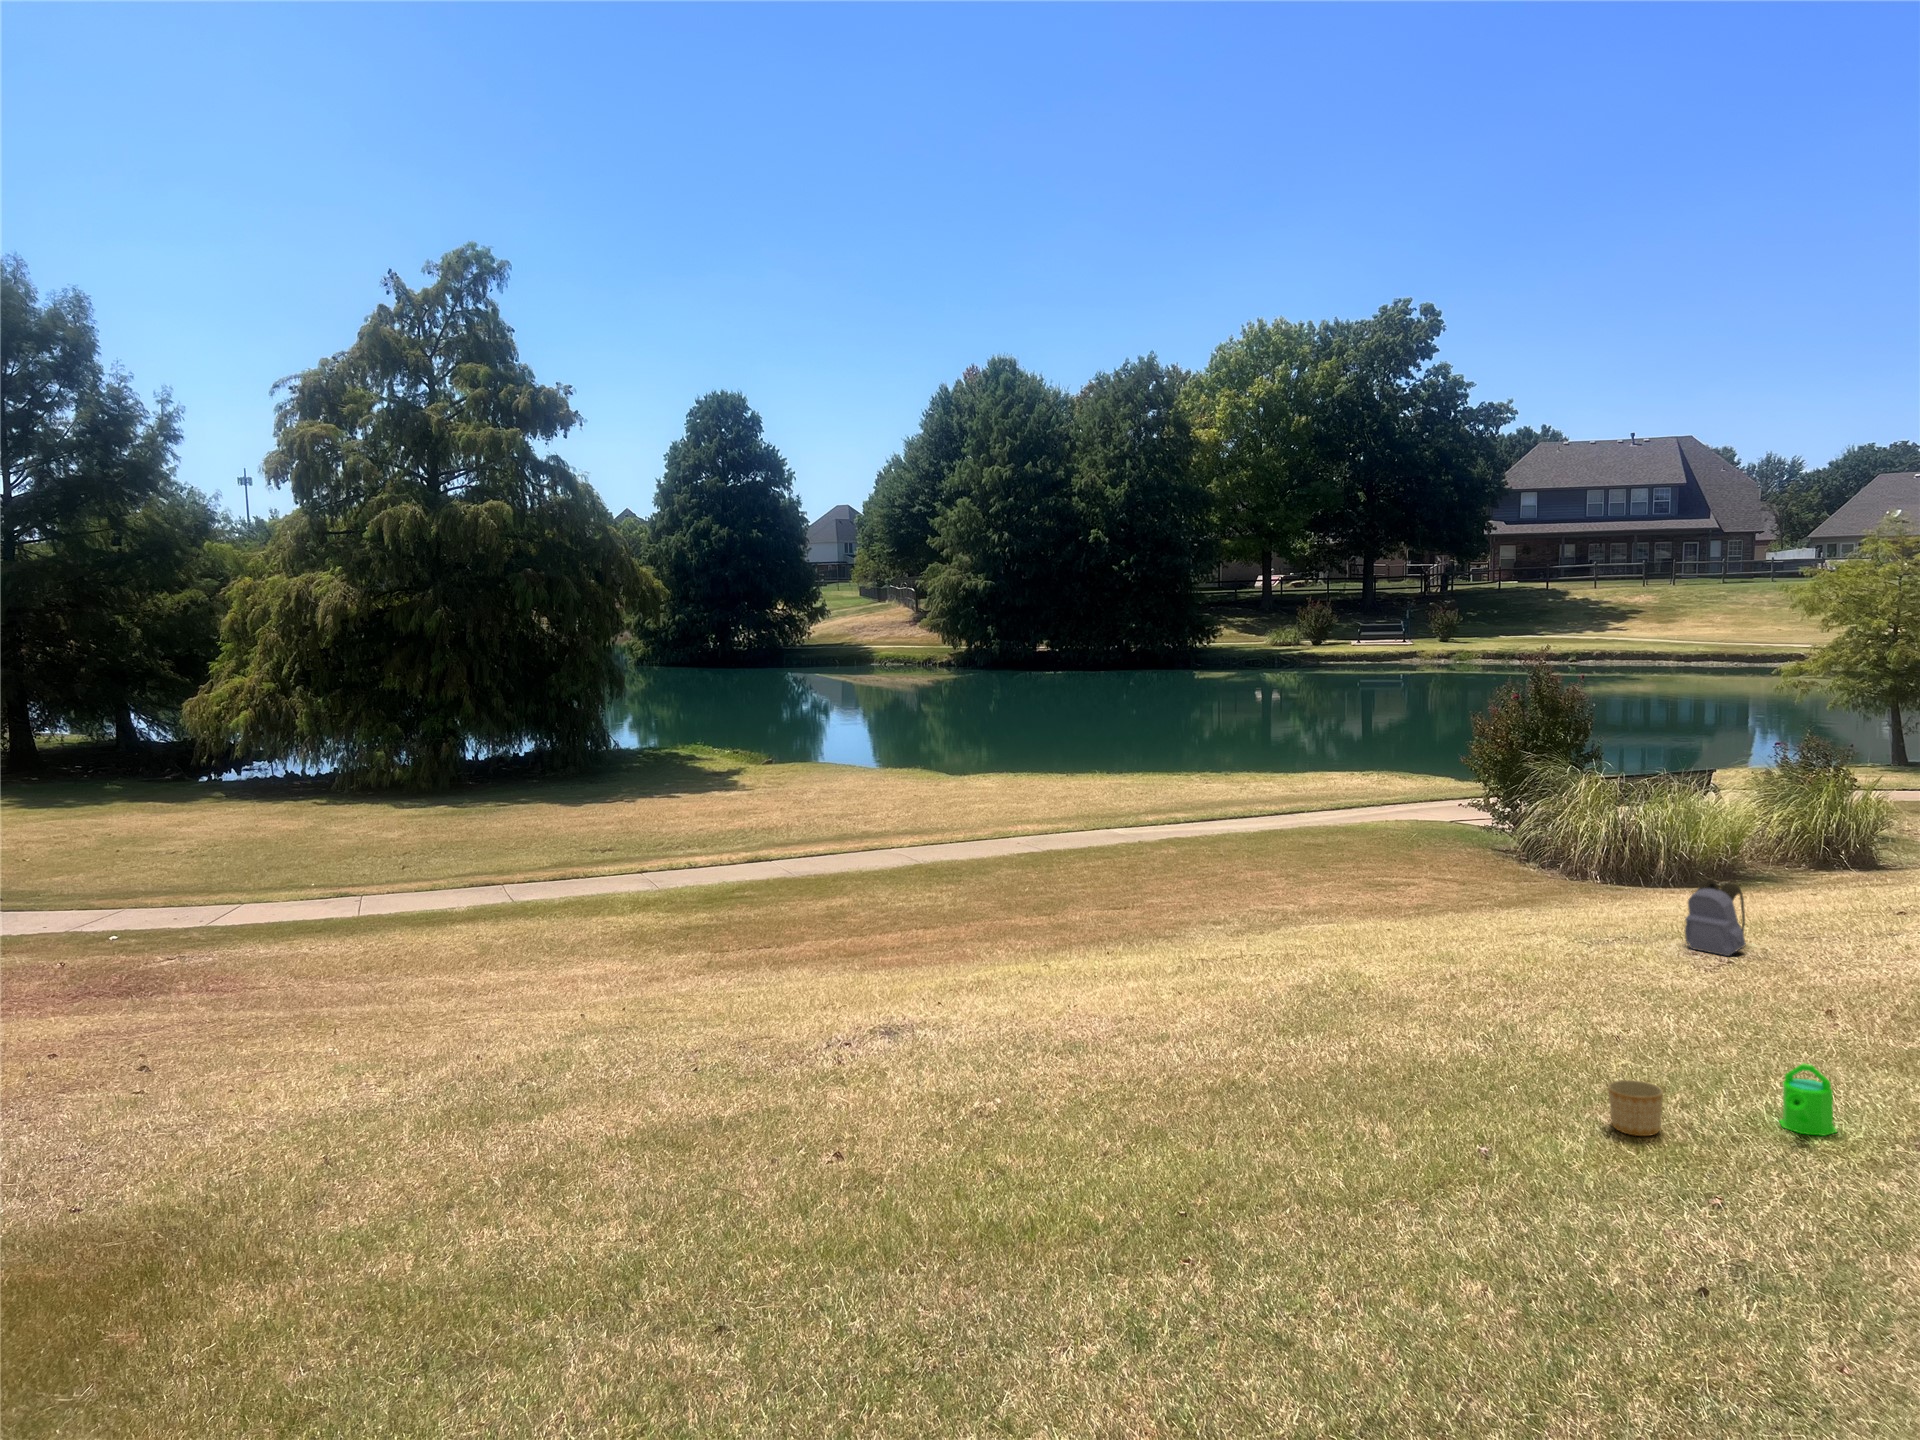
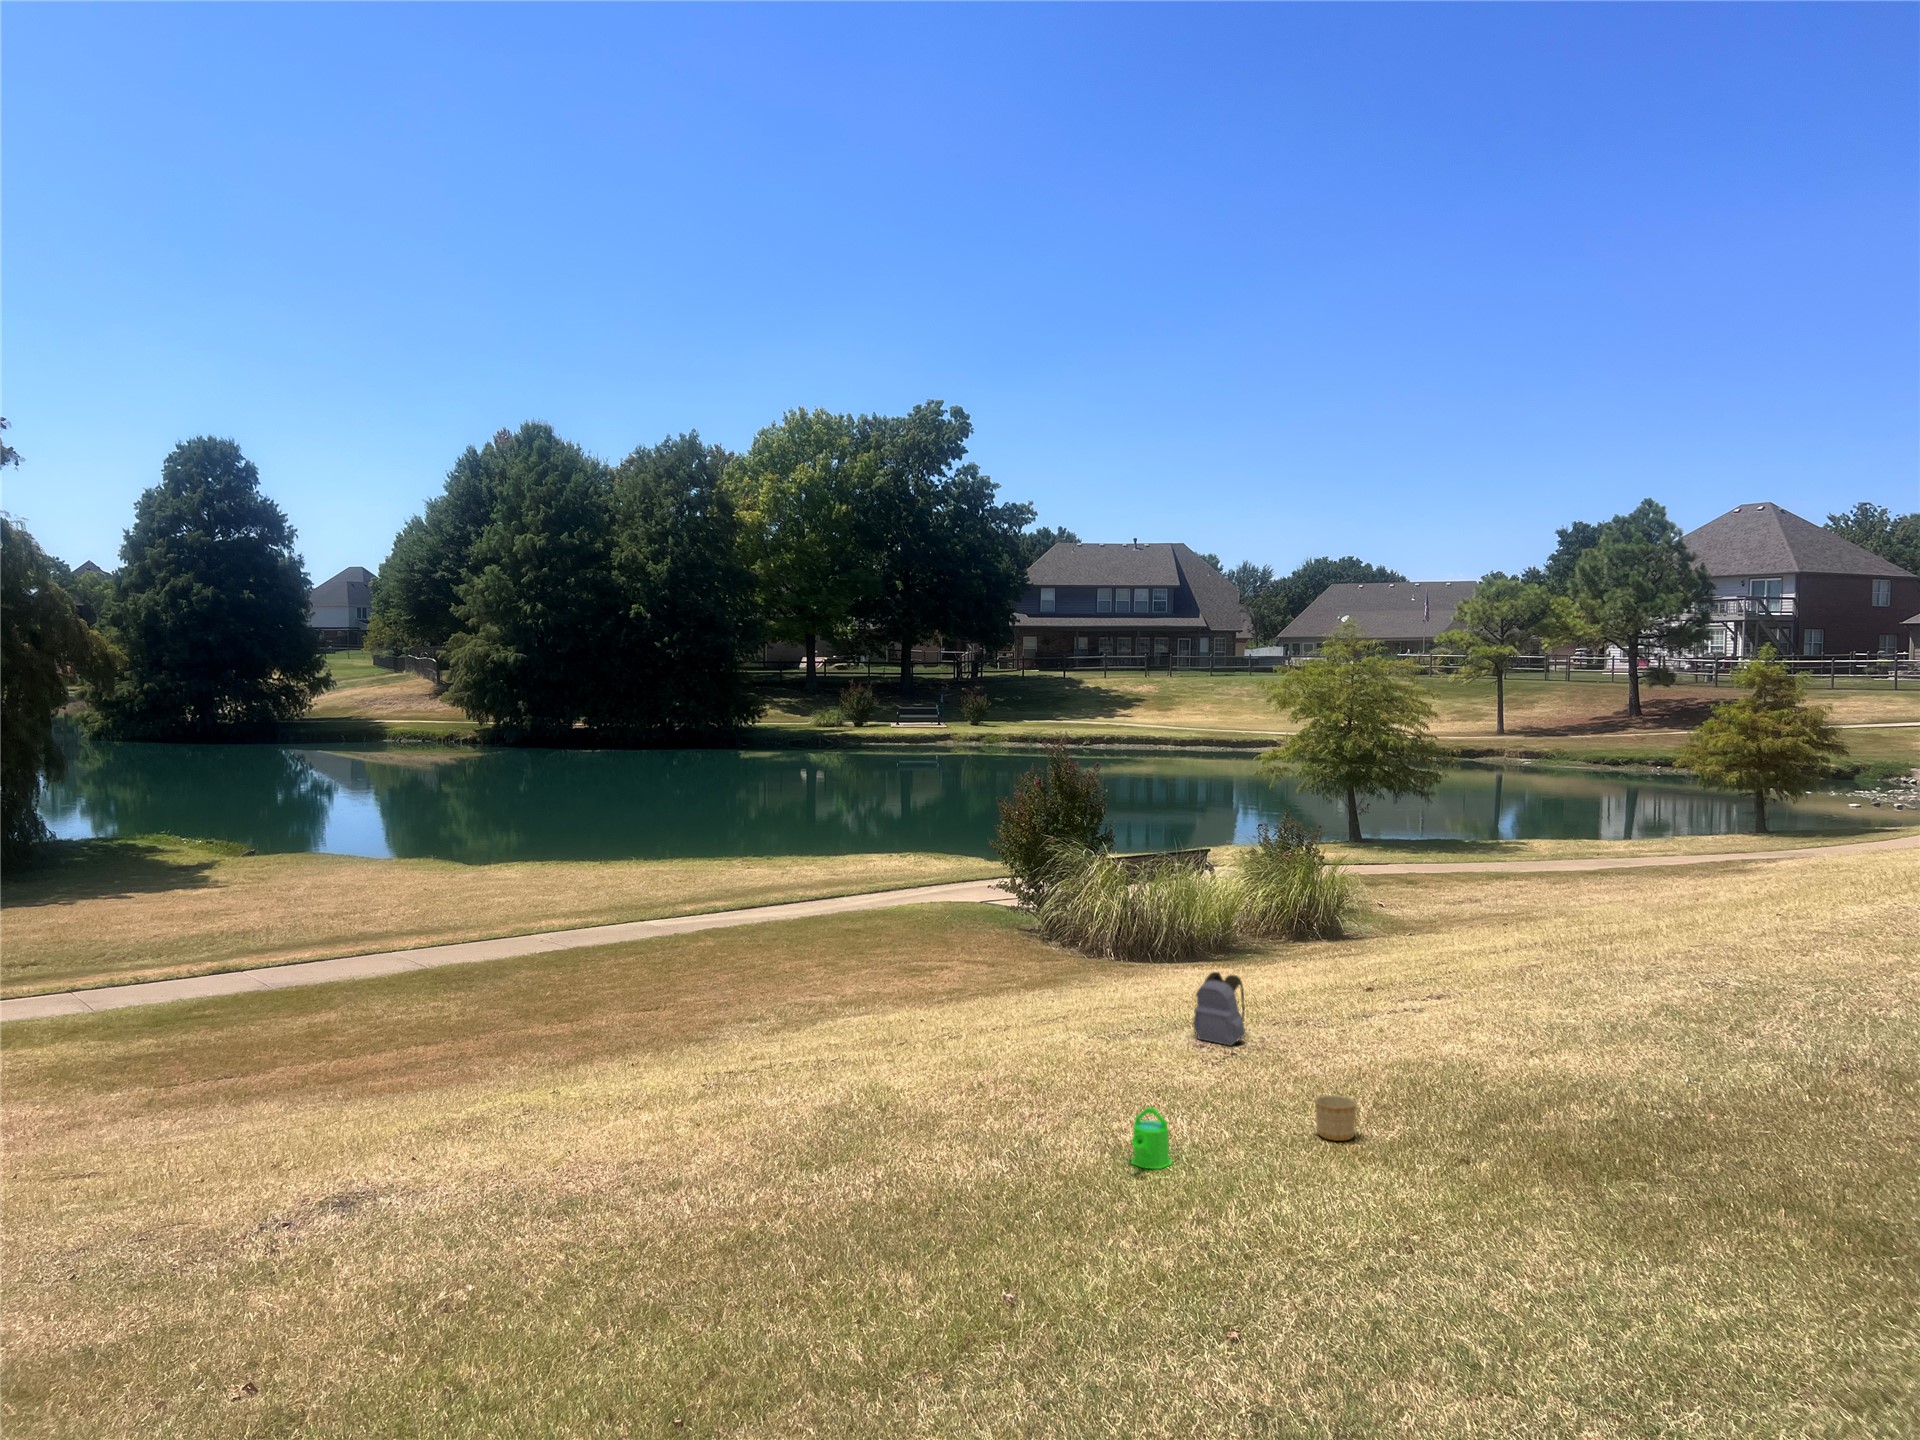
watering can: present [1780,1063,1836,1136] -> present [1131,1107,1172,1169]
planter: present [1608,1080,1663,1136] -> present [1315,1095,1357,1141]

